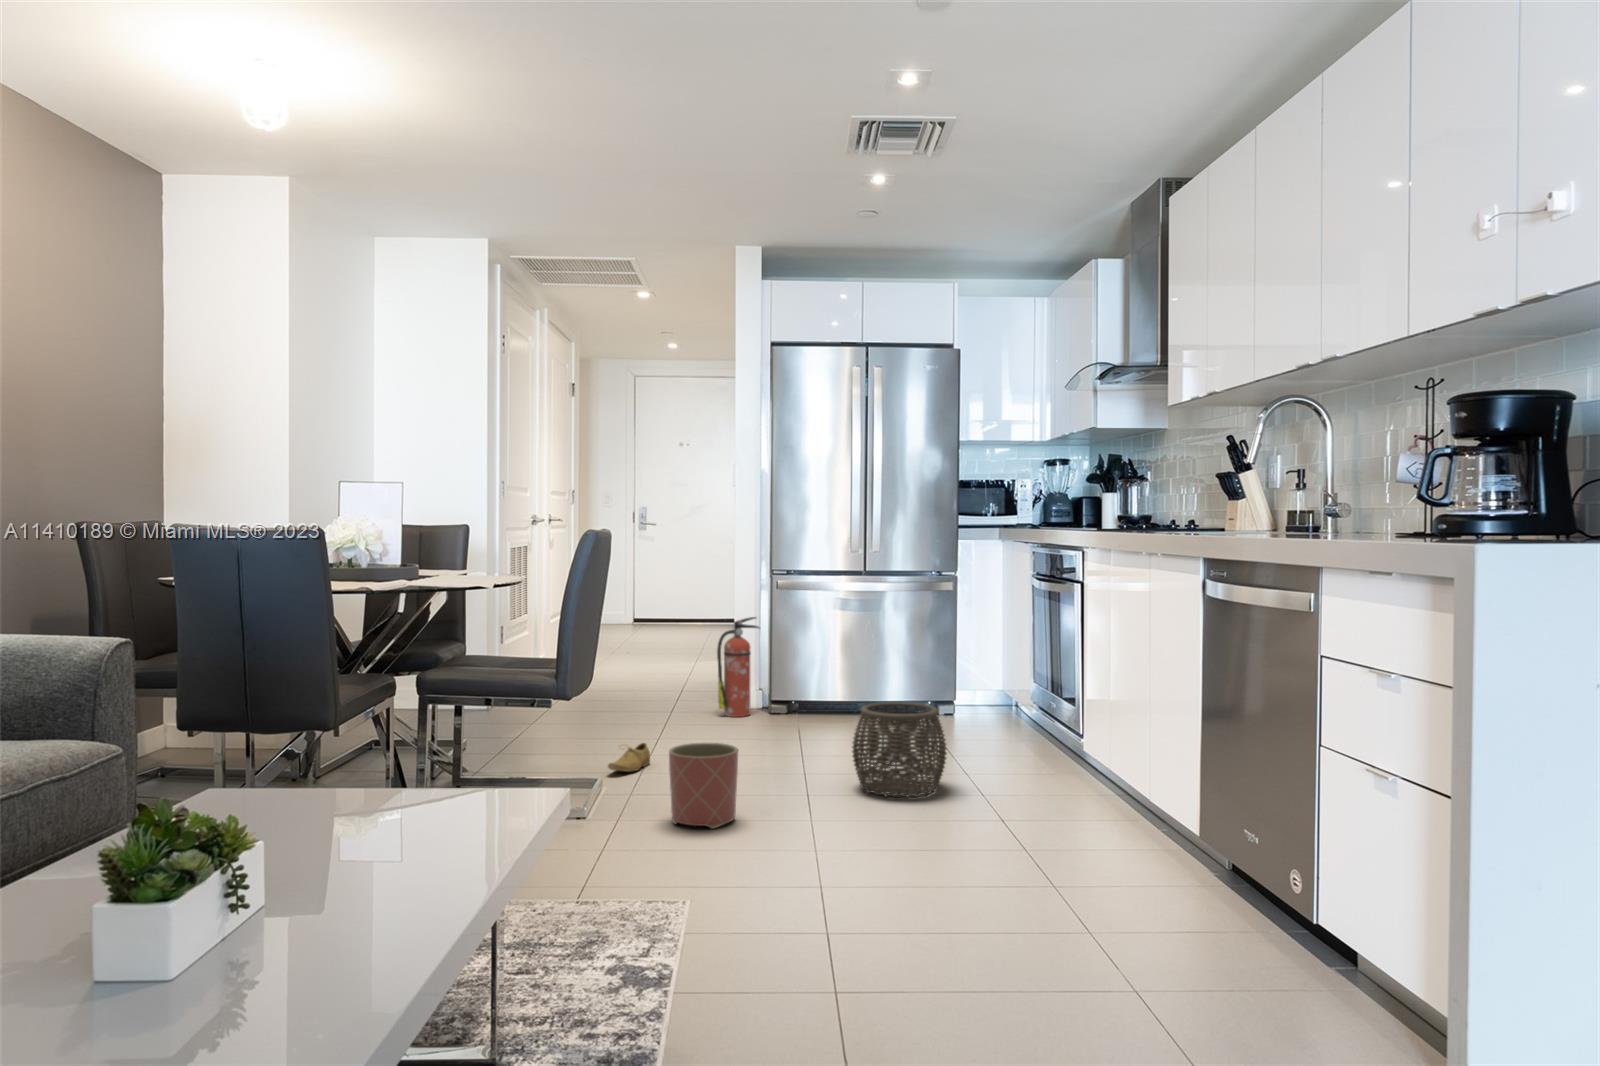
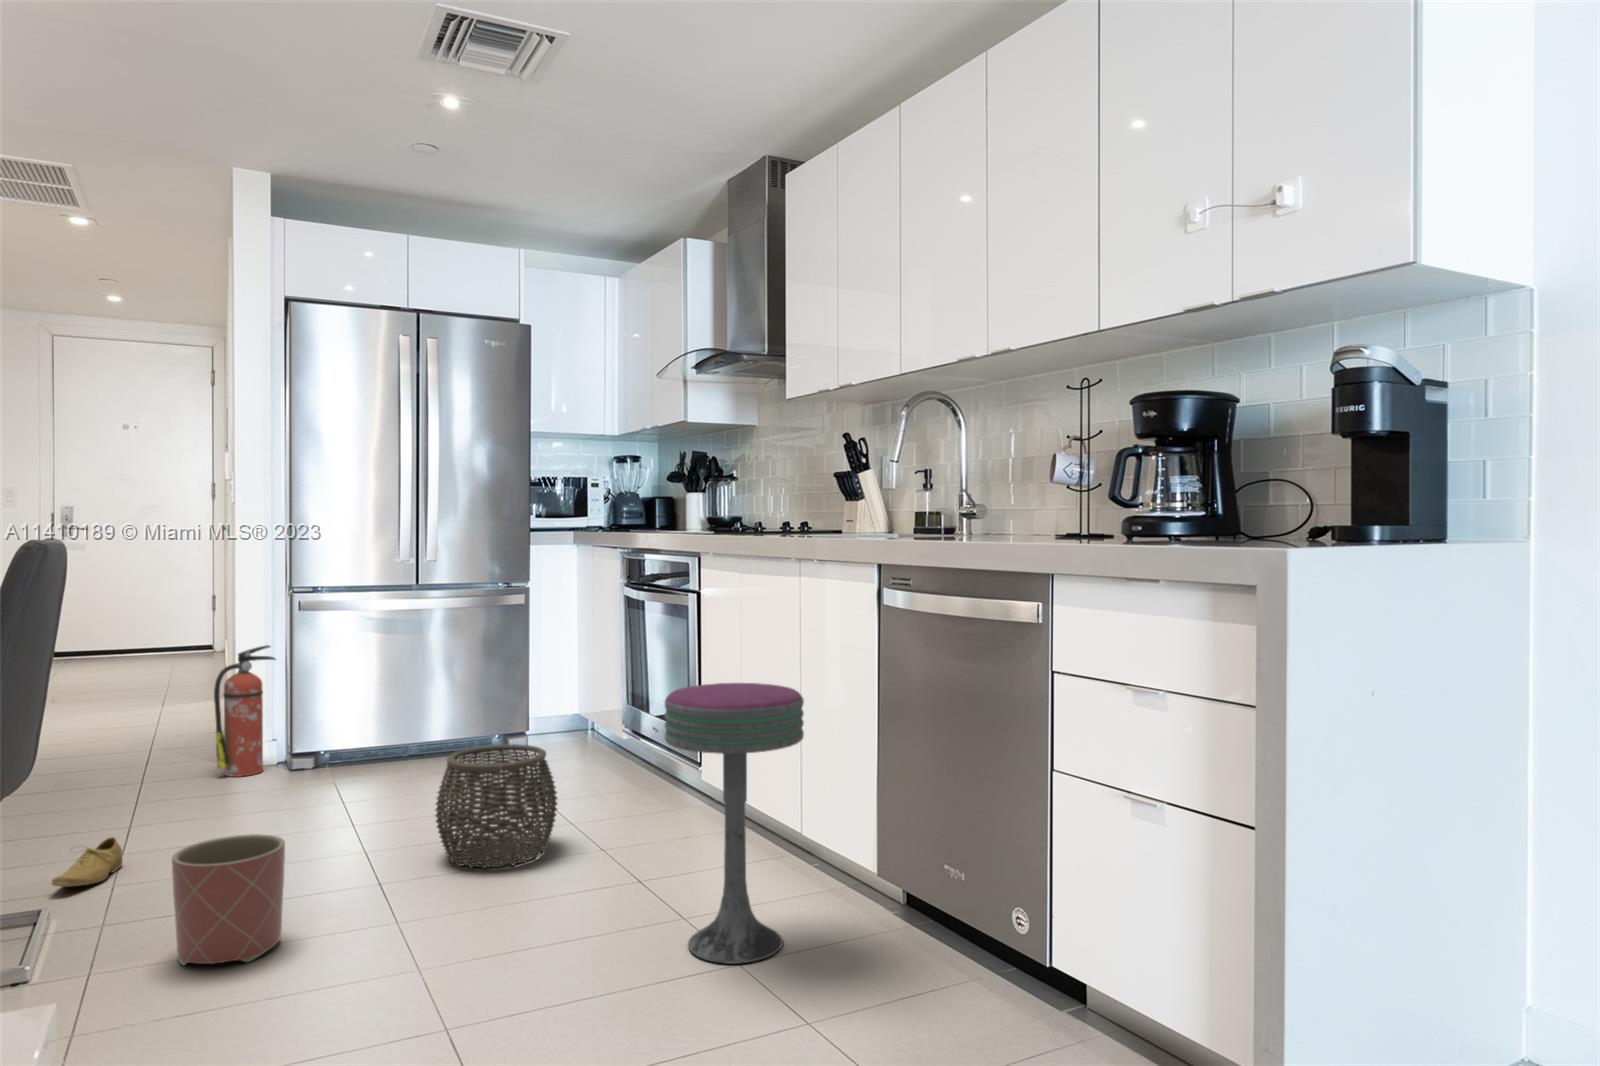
bar stool: none [1001,657,1120,886] -> present [665,683,804,964]

